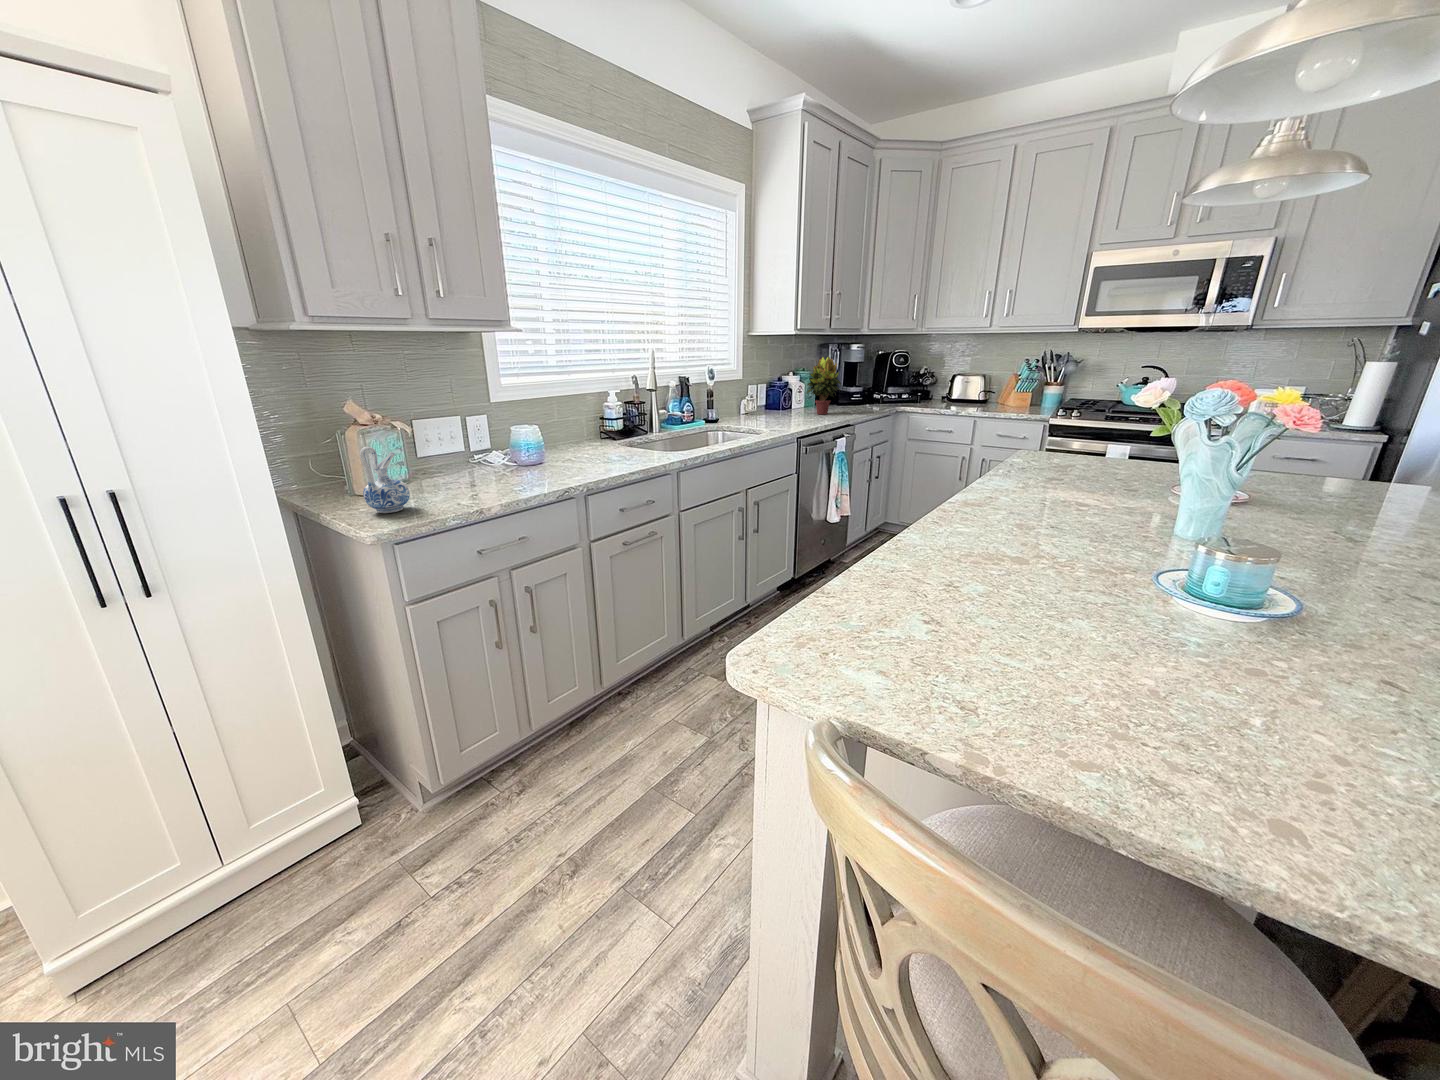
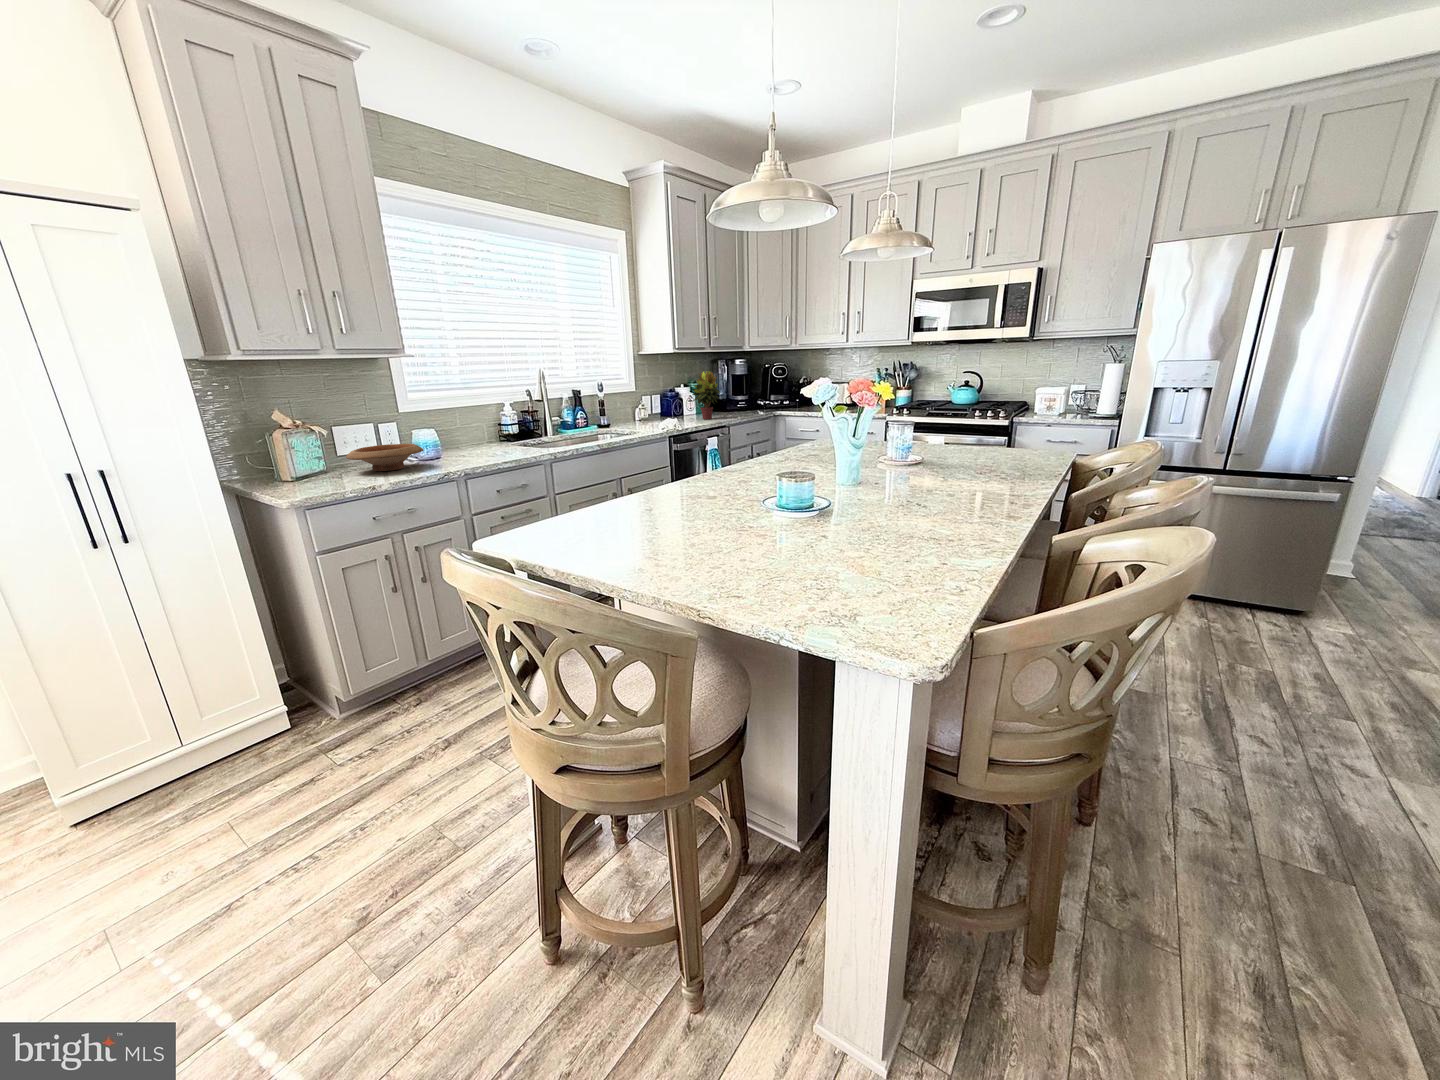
wooden bowl: none [435,445,531,482] -> present [346,444,424,471]
ceramic pitcher: present [360,447,410,513] -> none [280,441,320,490]

